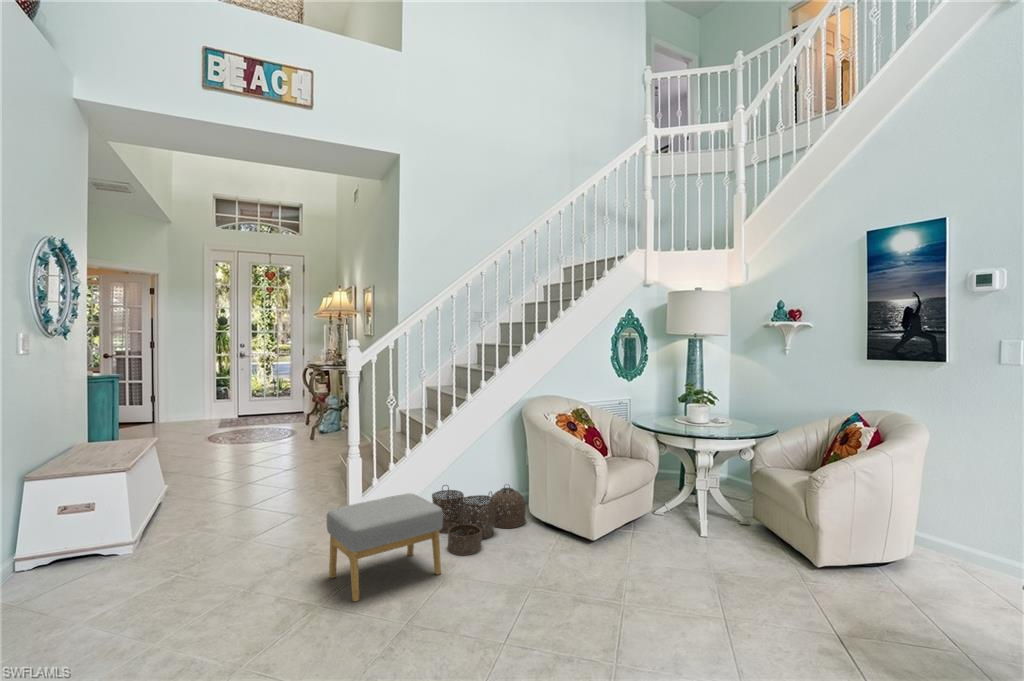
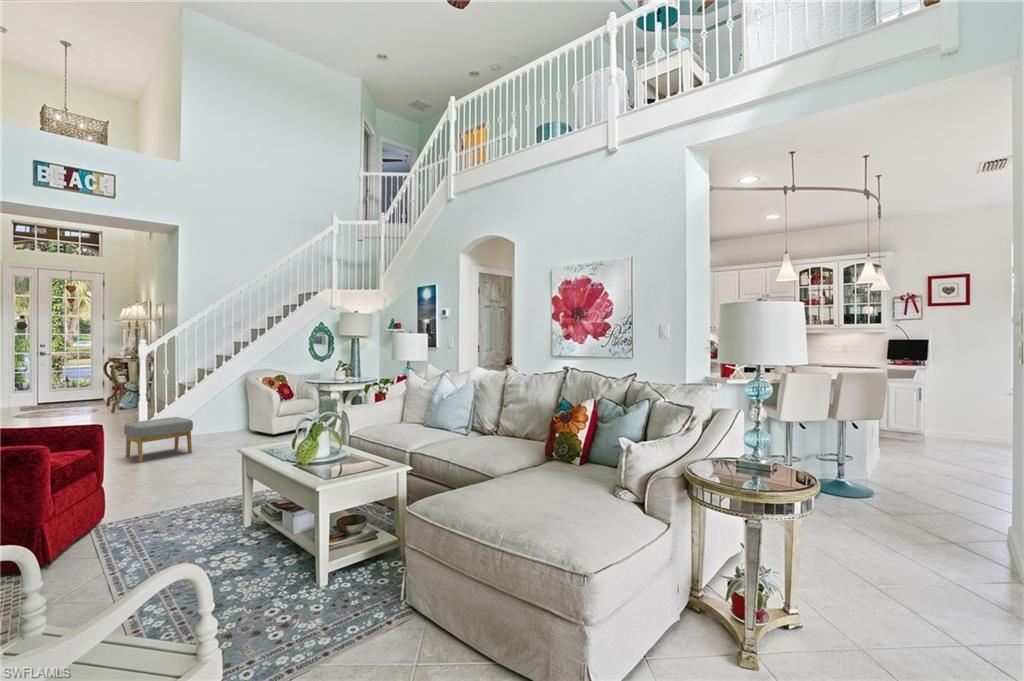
woven basket: present [432,485,526,555] -> none [193,416,253,447]

